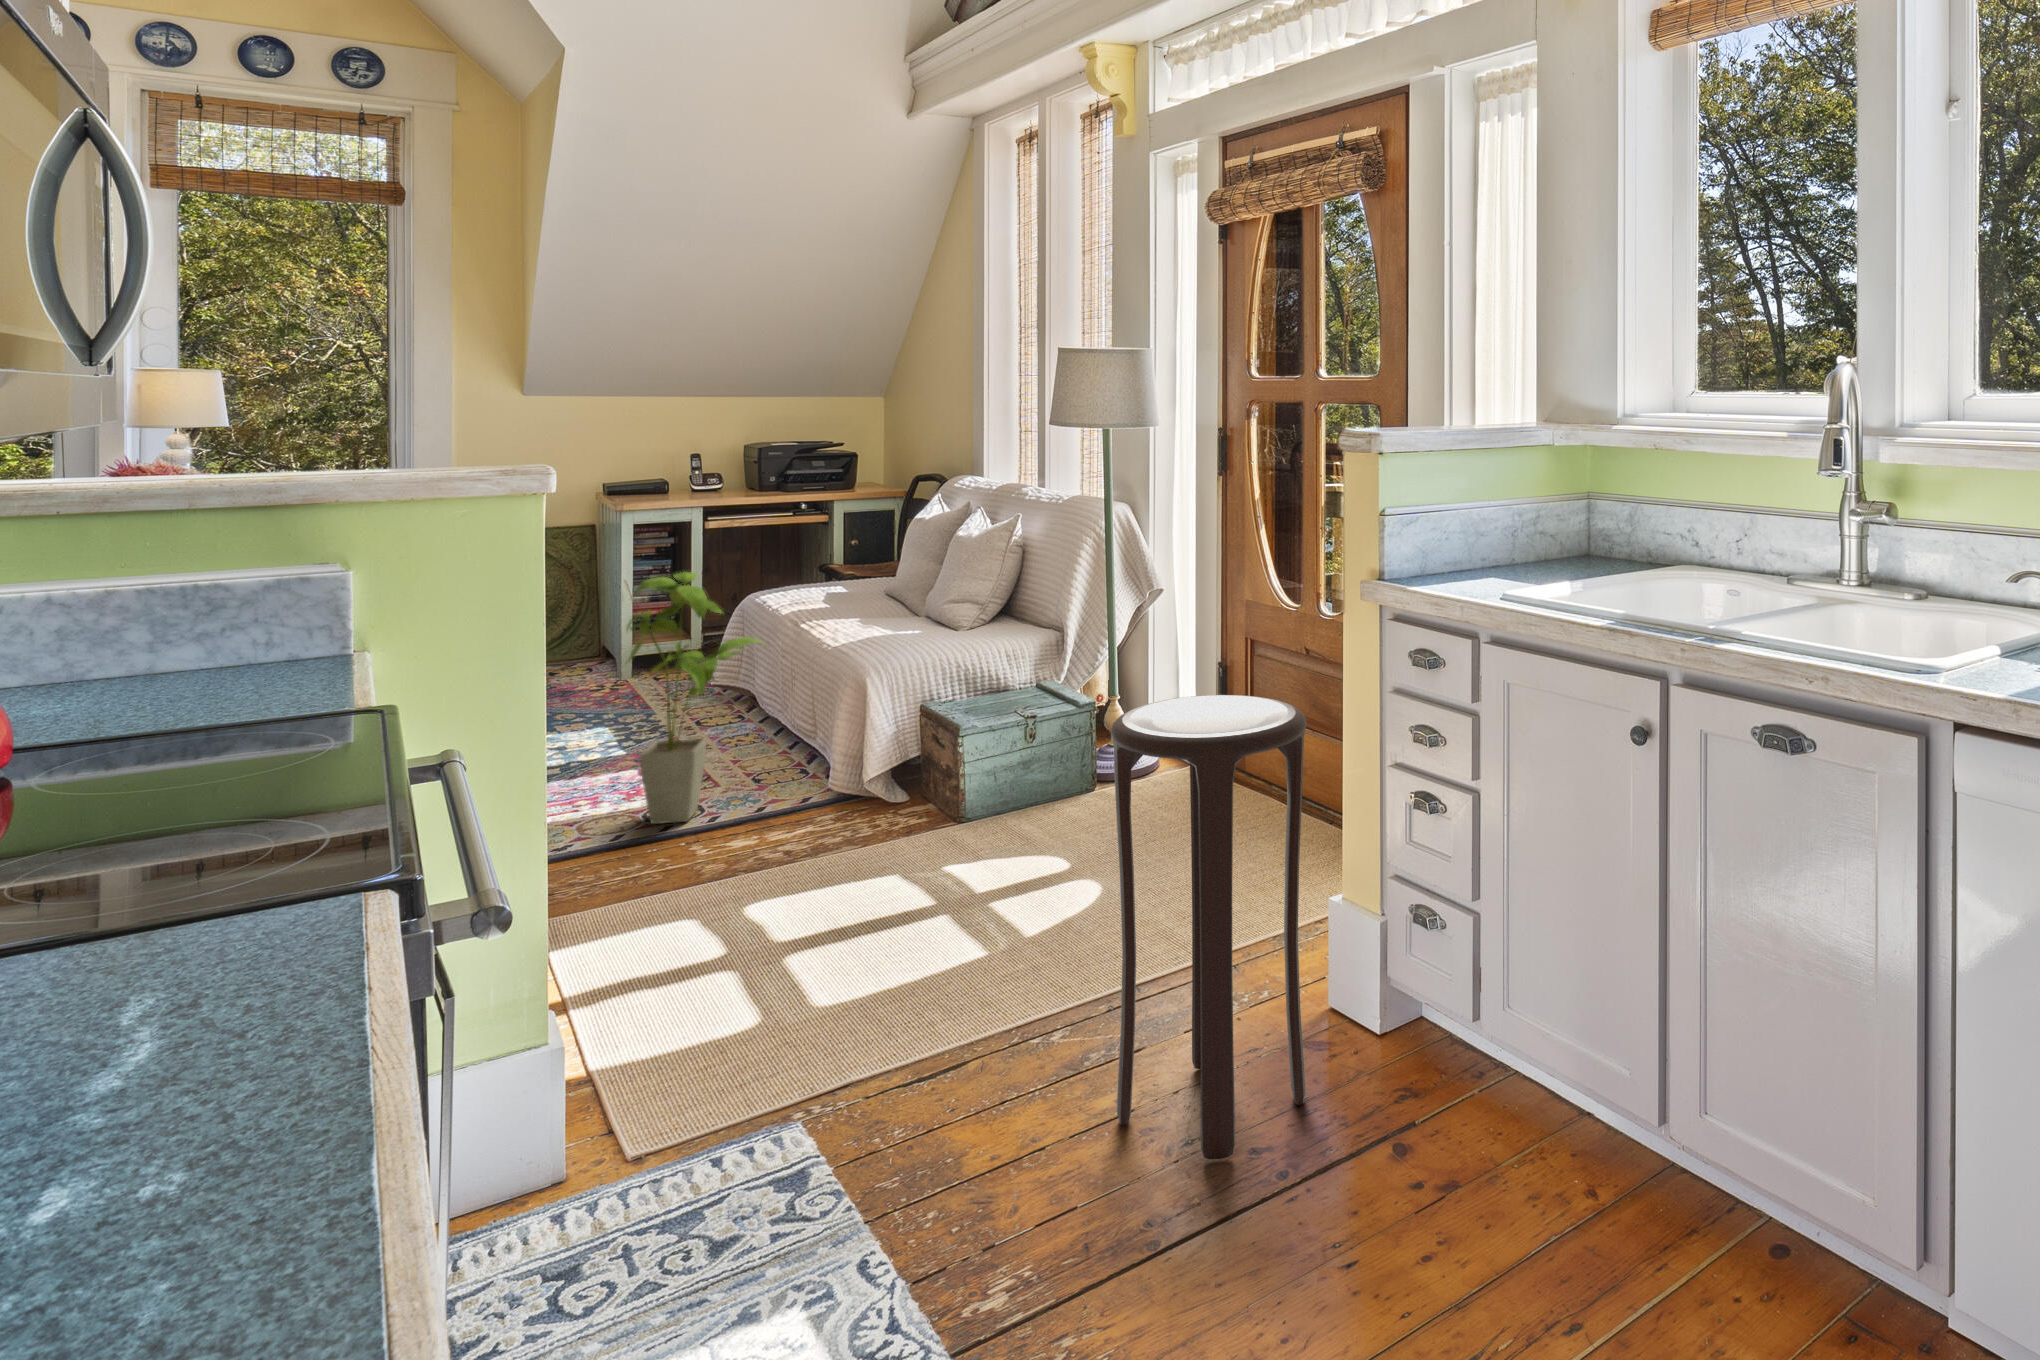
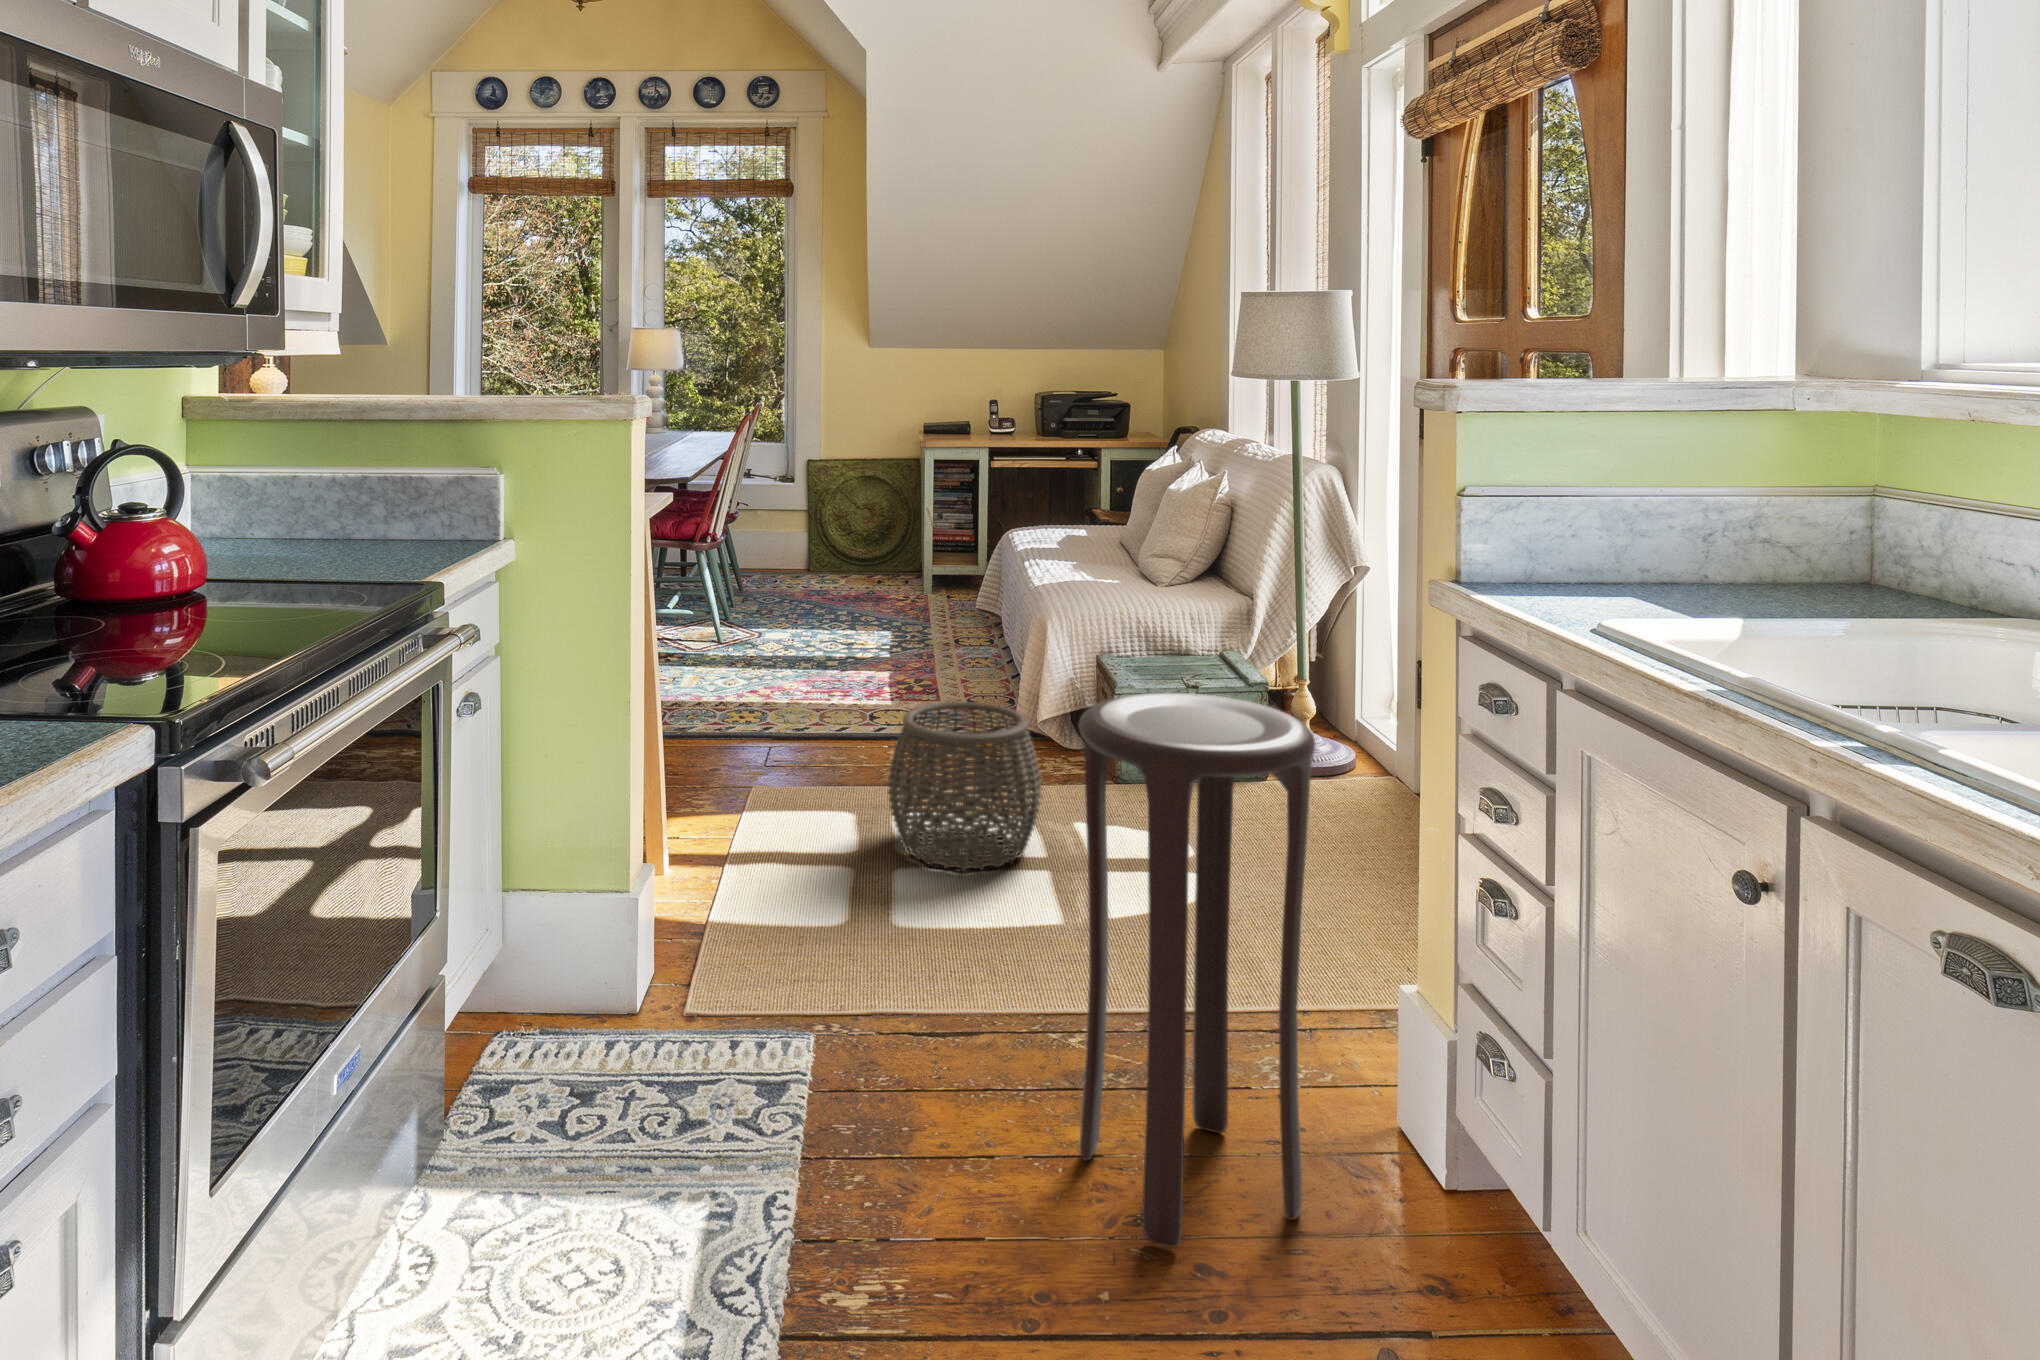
house plant: present [626,572,760,824] -> none [850,501,971,726]
woven basket: none [758,765,930,942] -> present [888,702,1042,870]

